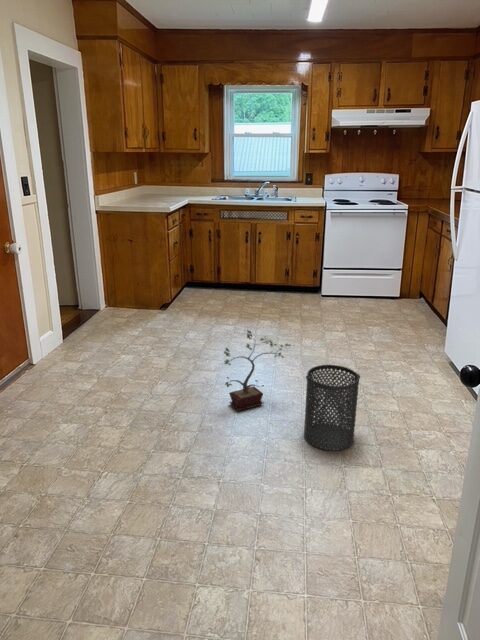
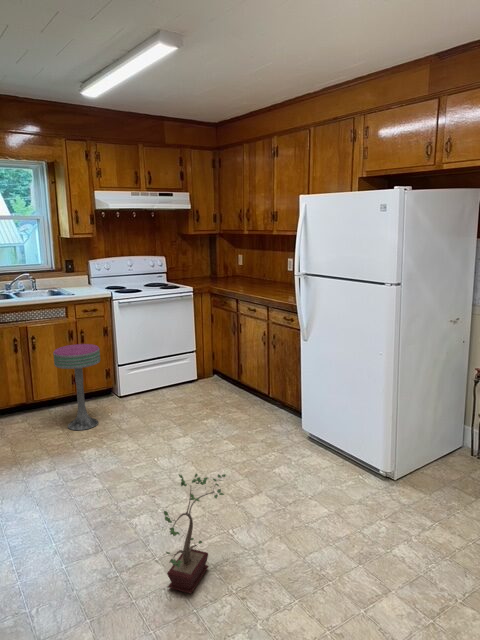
bar stool: none [261,242,297,310] -> present [53,344,100,430]
trash can: present [304,365,360,451] -> none [287,481,351,597]

